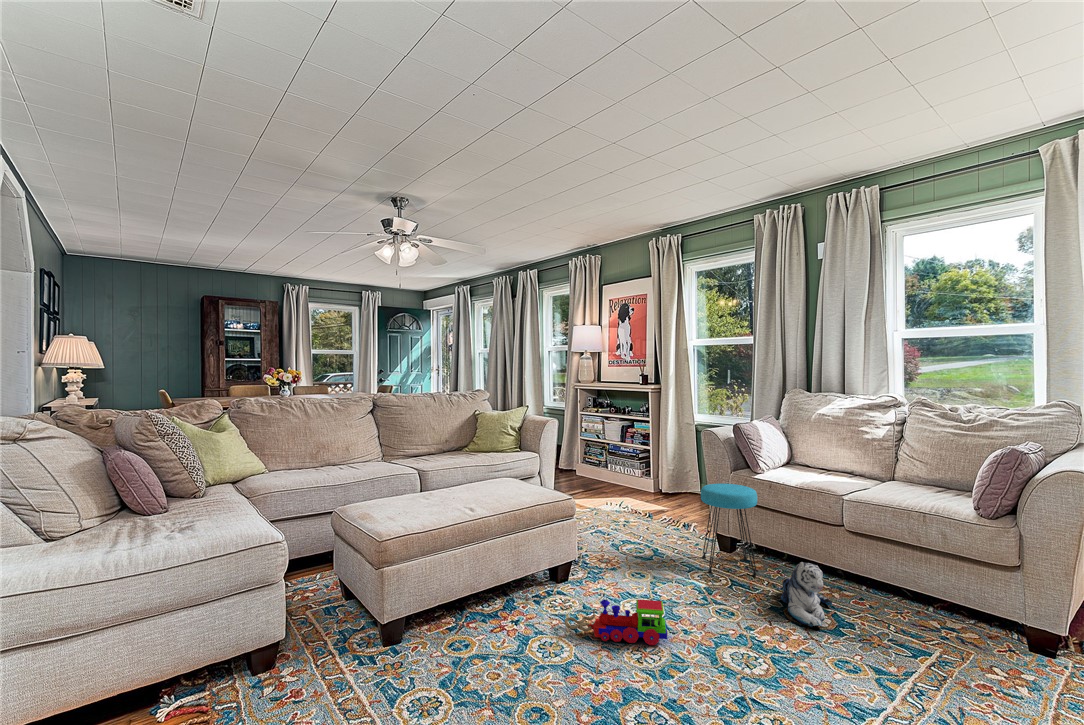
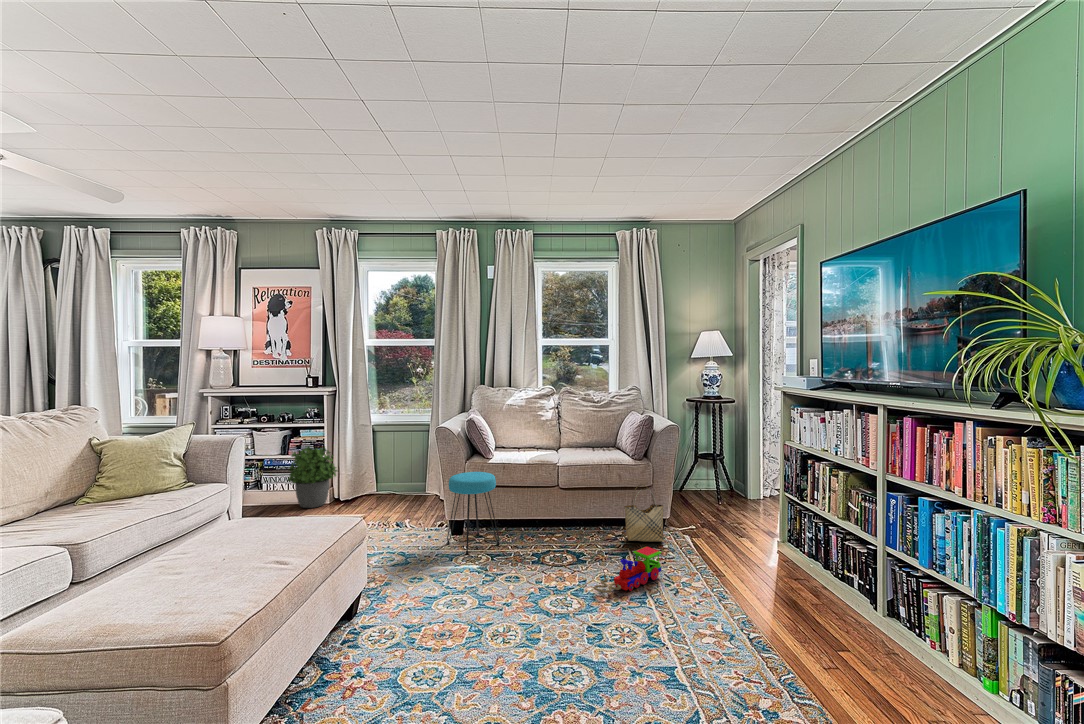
potted plant: none [612,437,656,495] -> present [288,446,337,508]
woven basket: none [942,554,1025,655] -> present [624,484,664,542]
plush toy: present [780,562,832,627] -> none [530,519,577,566]
toy train: present [565,600,667,645] -> present [594,547,661,593]

